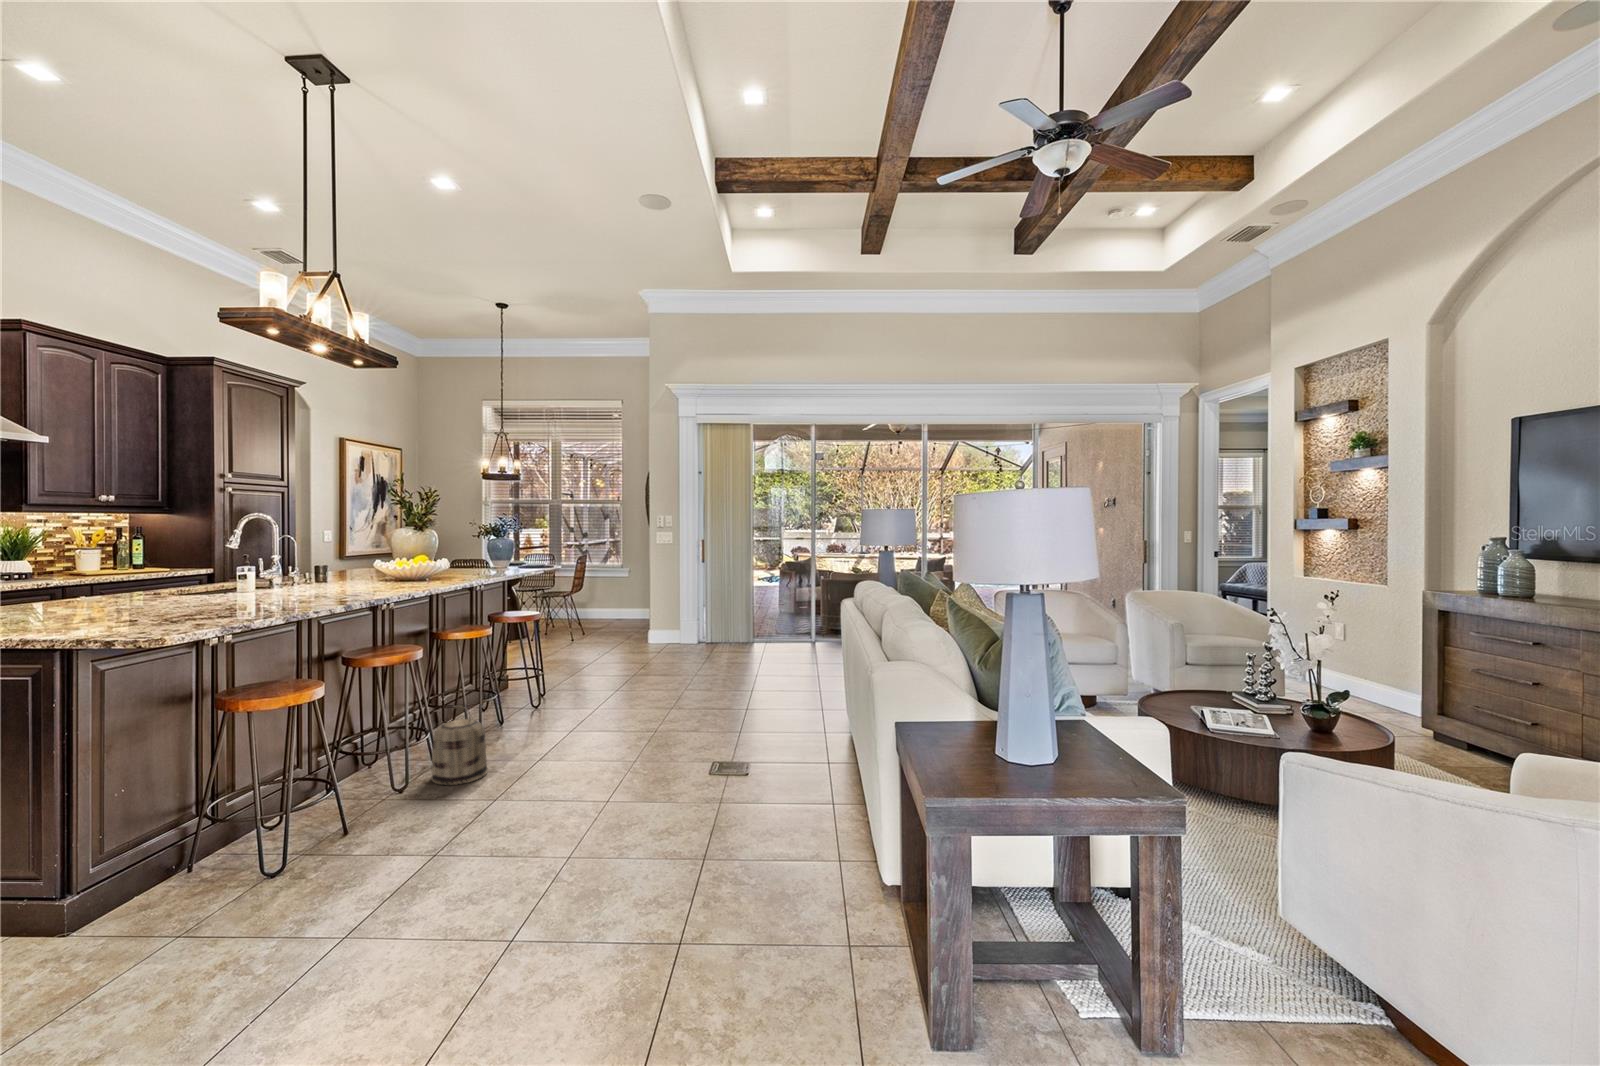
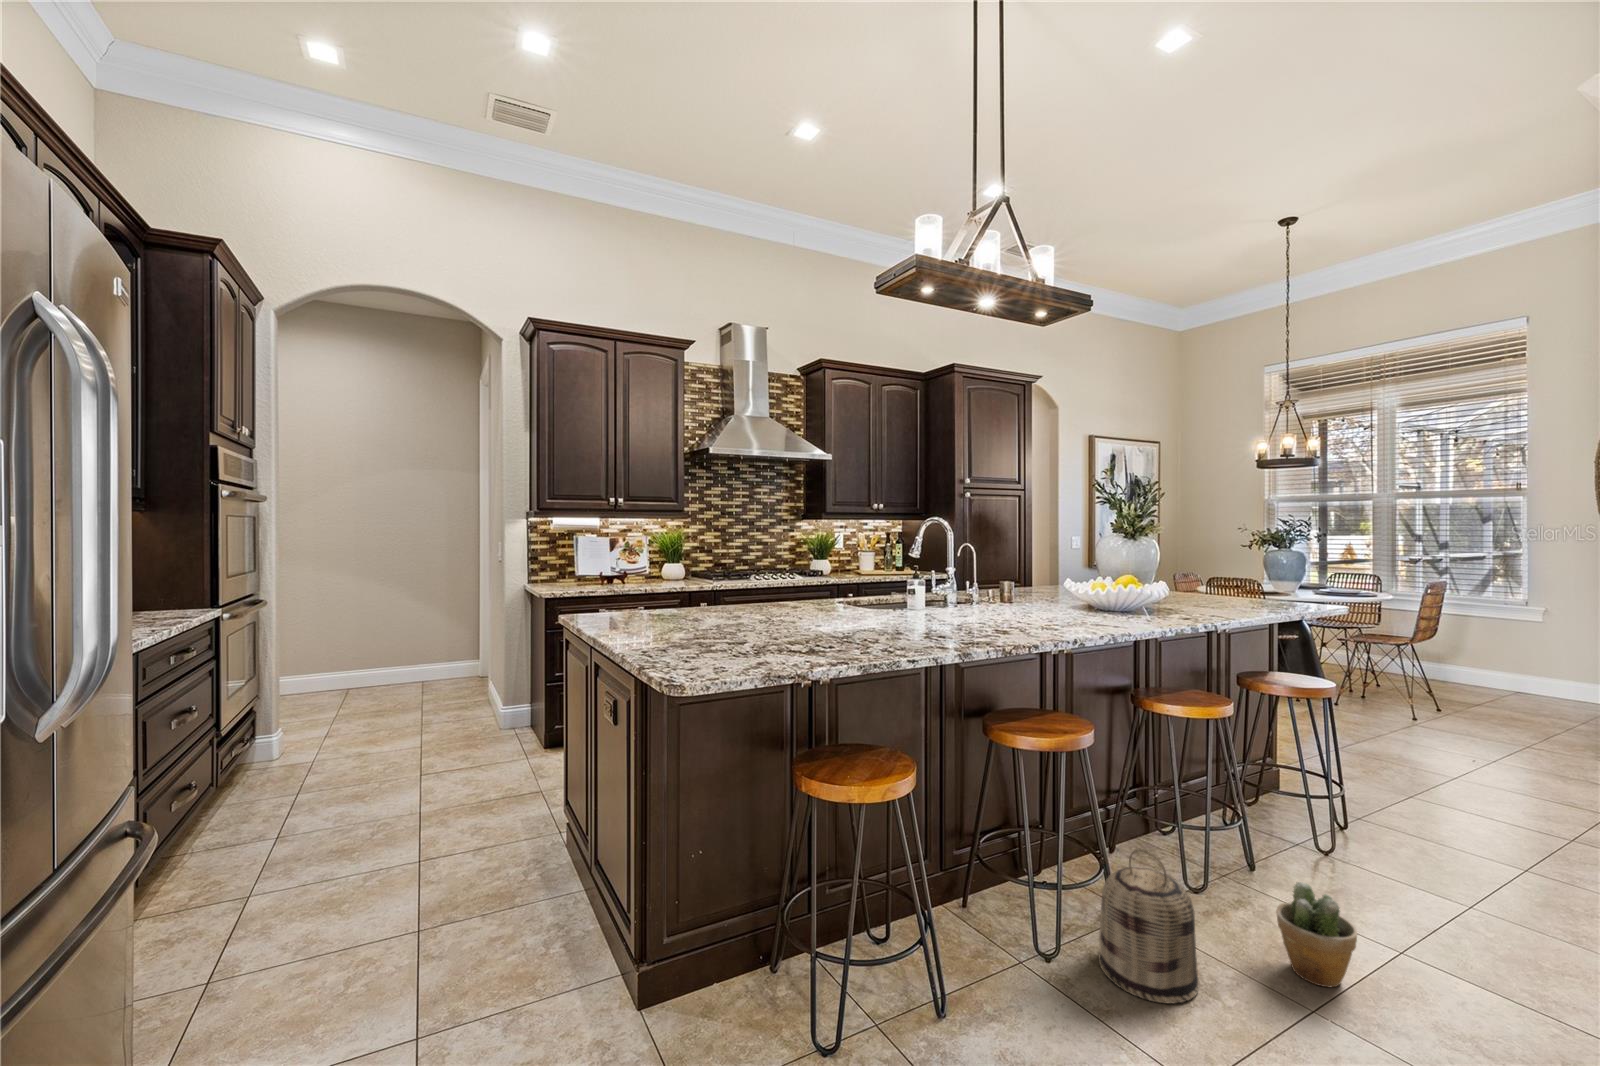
potted plant: none [520,705,555,752] -> present [1276,882,1357,987]

